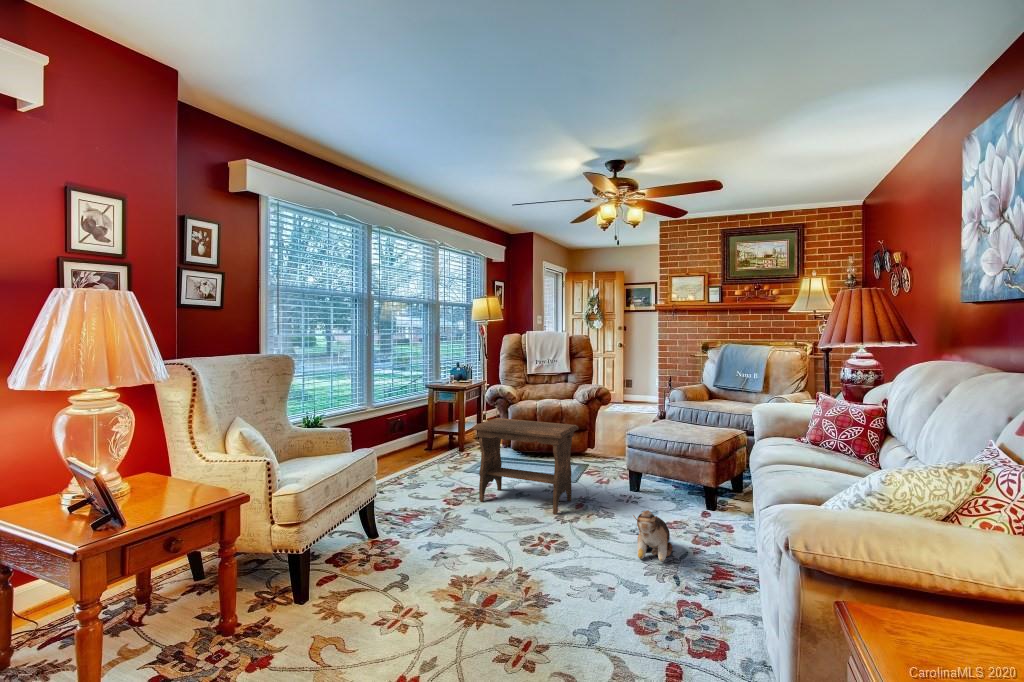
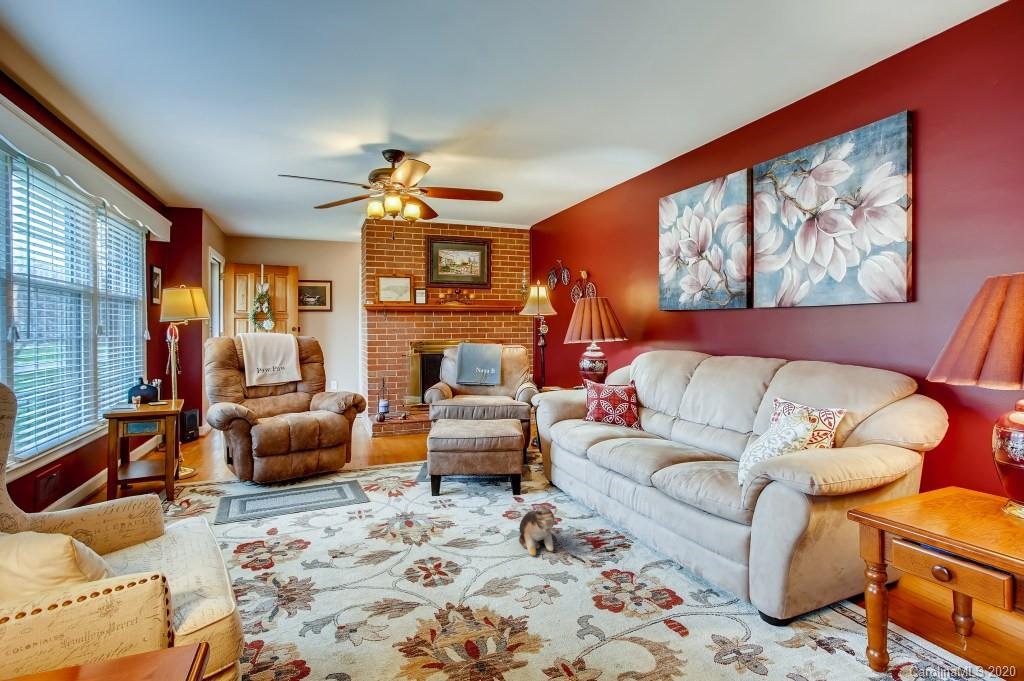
footstool: present [472,418,579,514] -> none [282,438,411,560]

